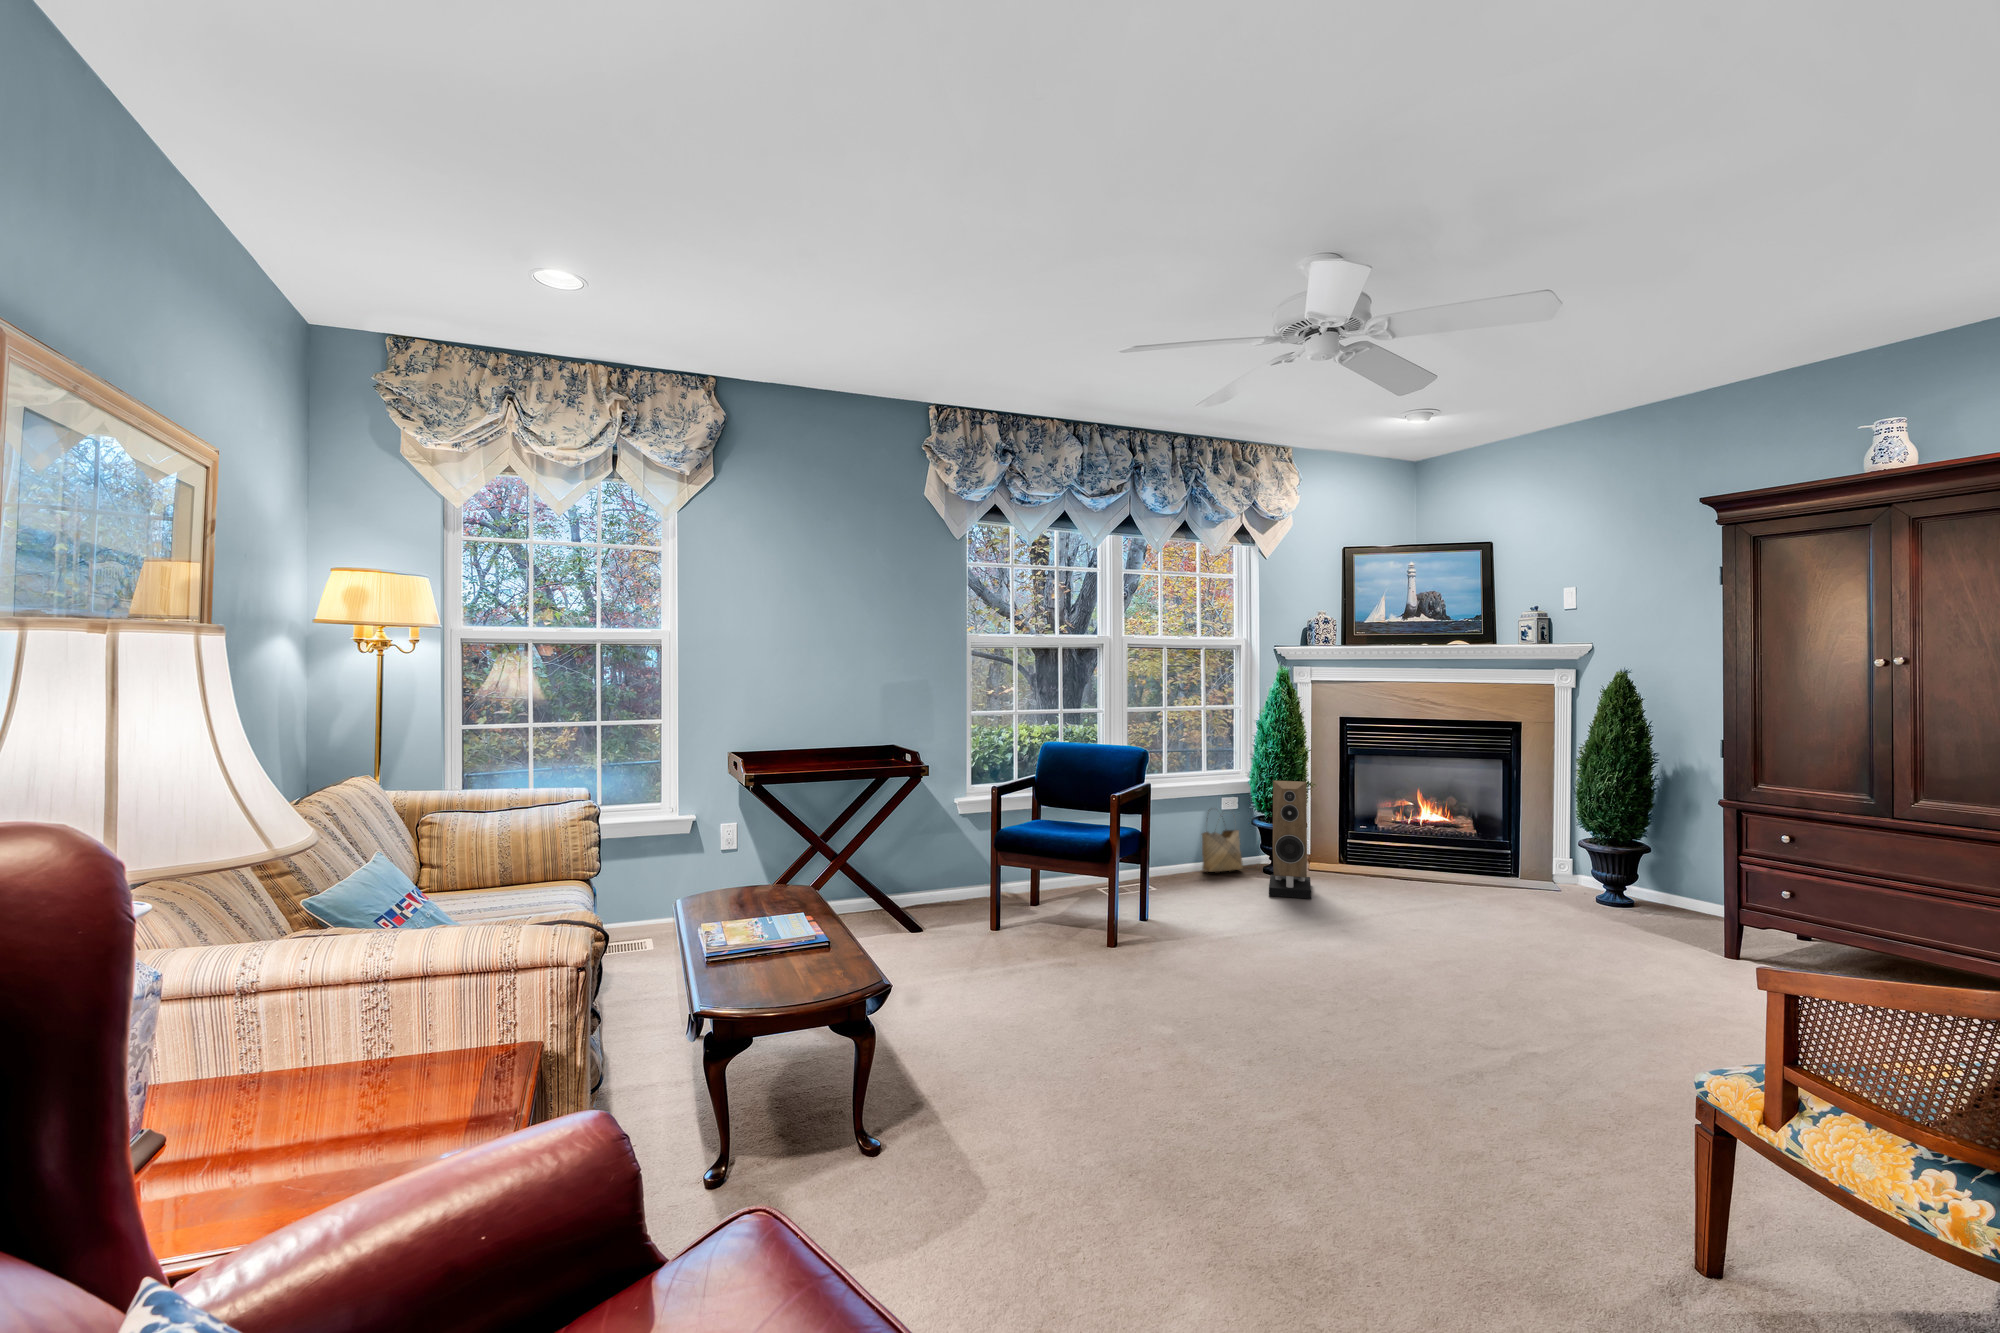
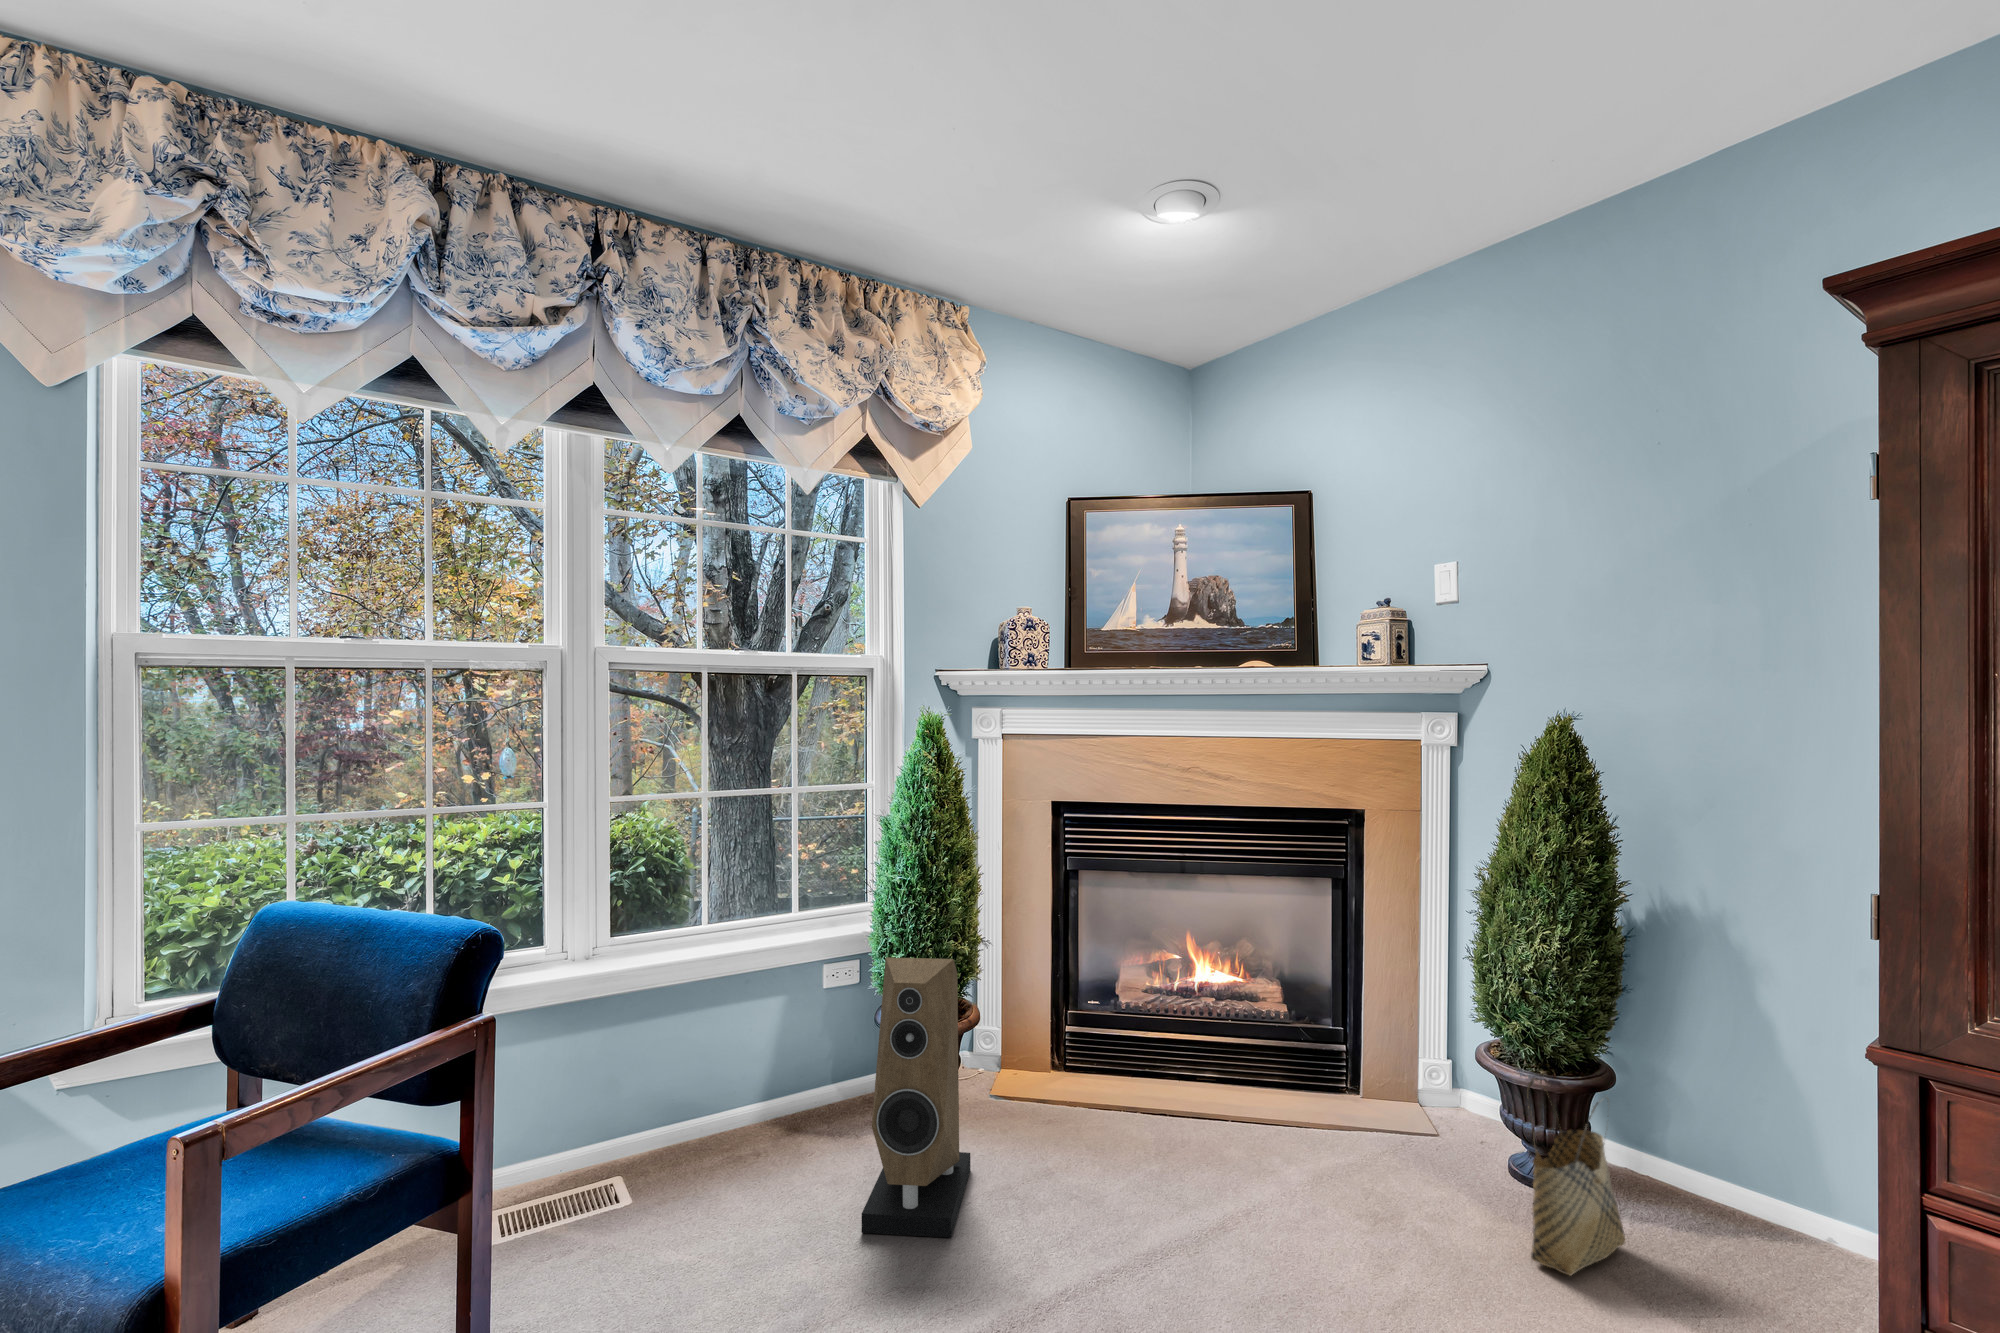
woven basket: present [1202,817,1243,872] -> present [1528,1078,1625,1276]

